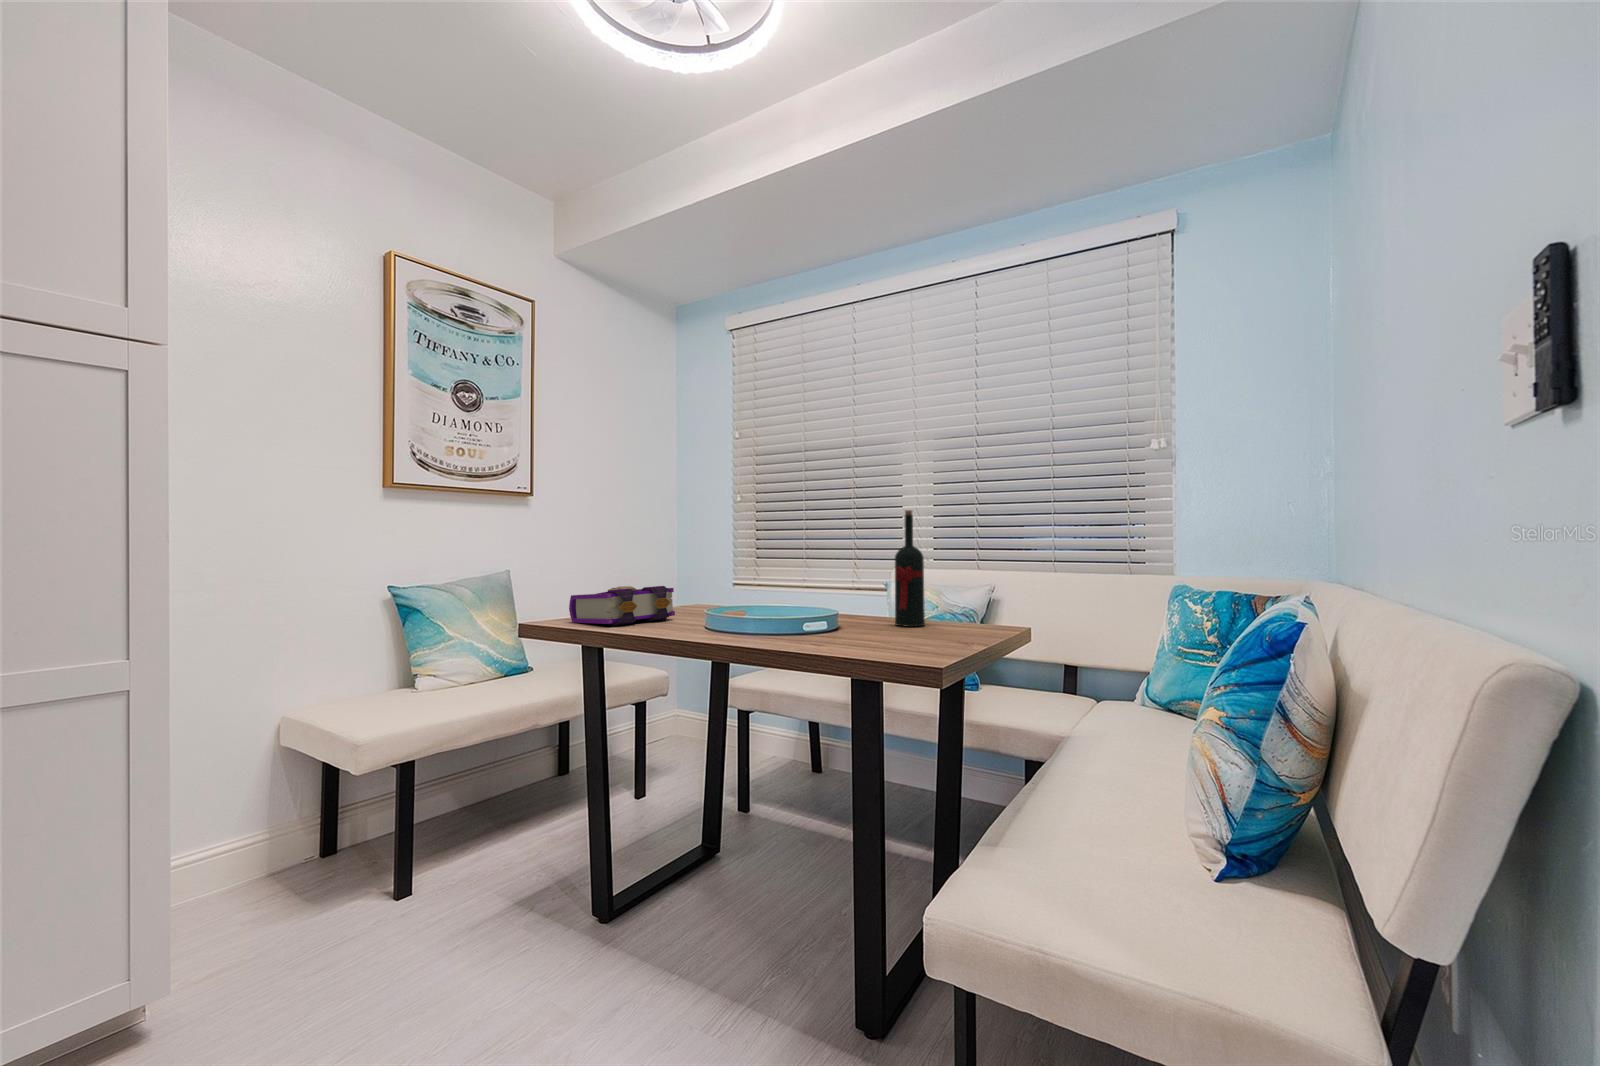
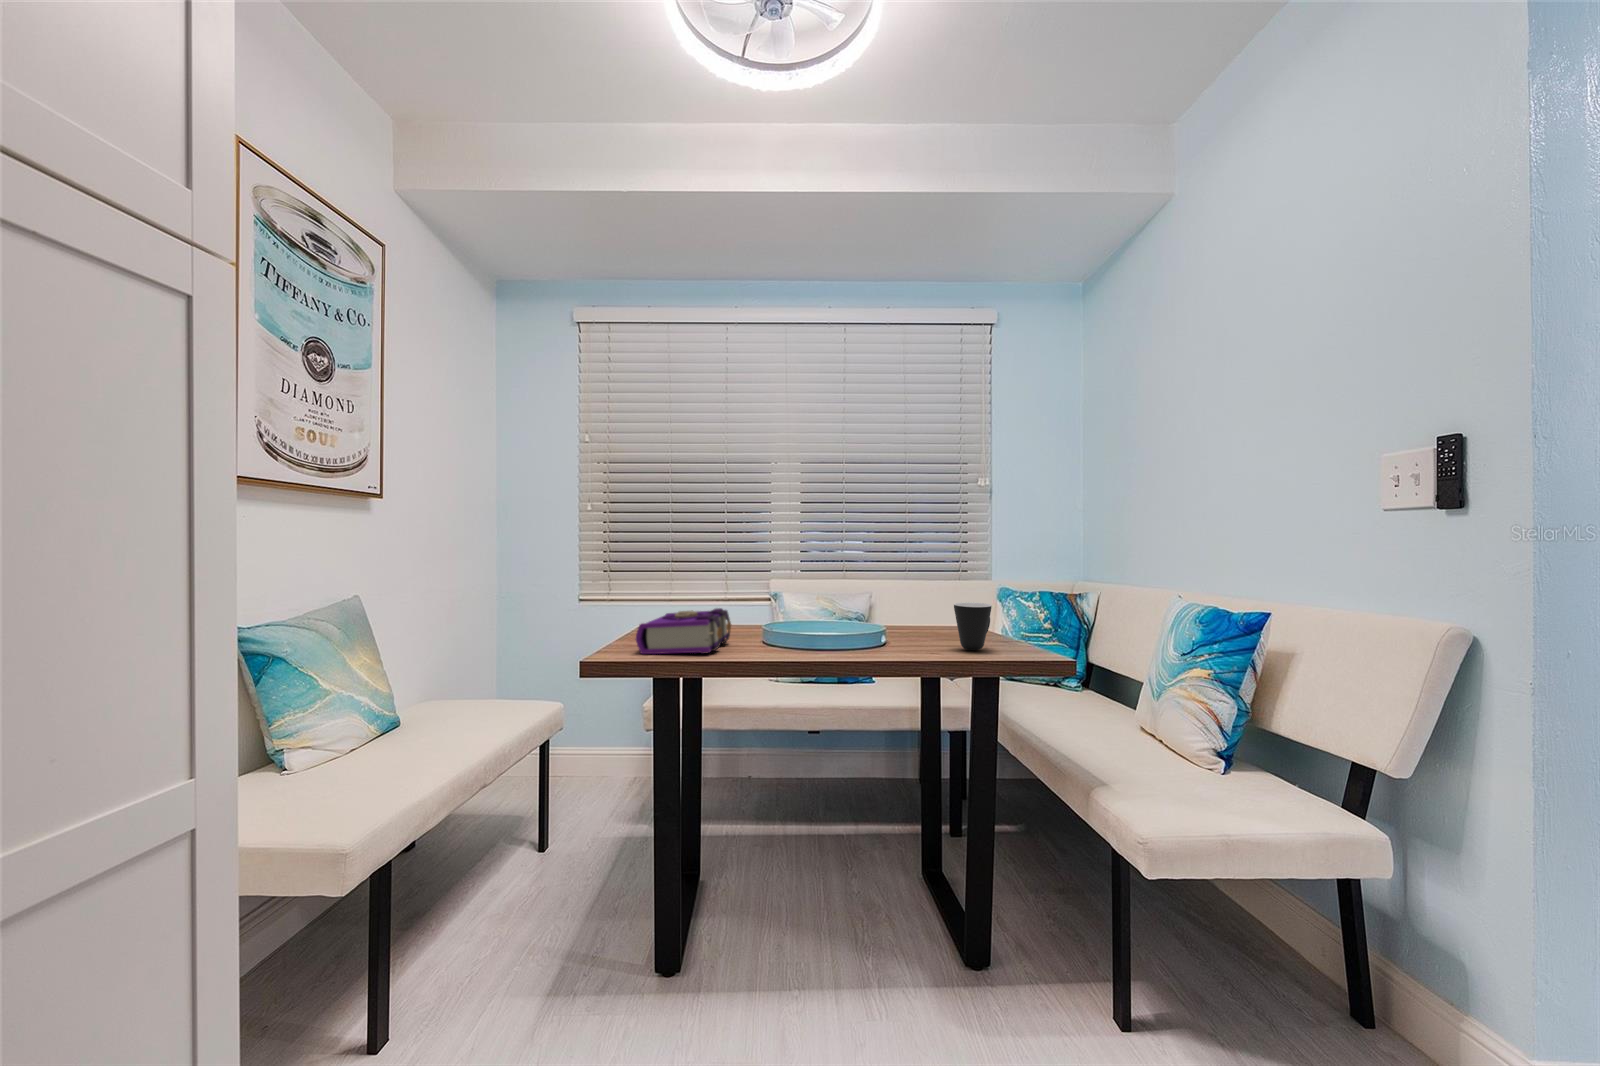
wine bottle: present [895,510,925,627] -> none [916,537,941,632]
mug: none [835,586,890,644] -> present [954,602,992,650]

